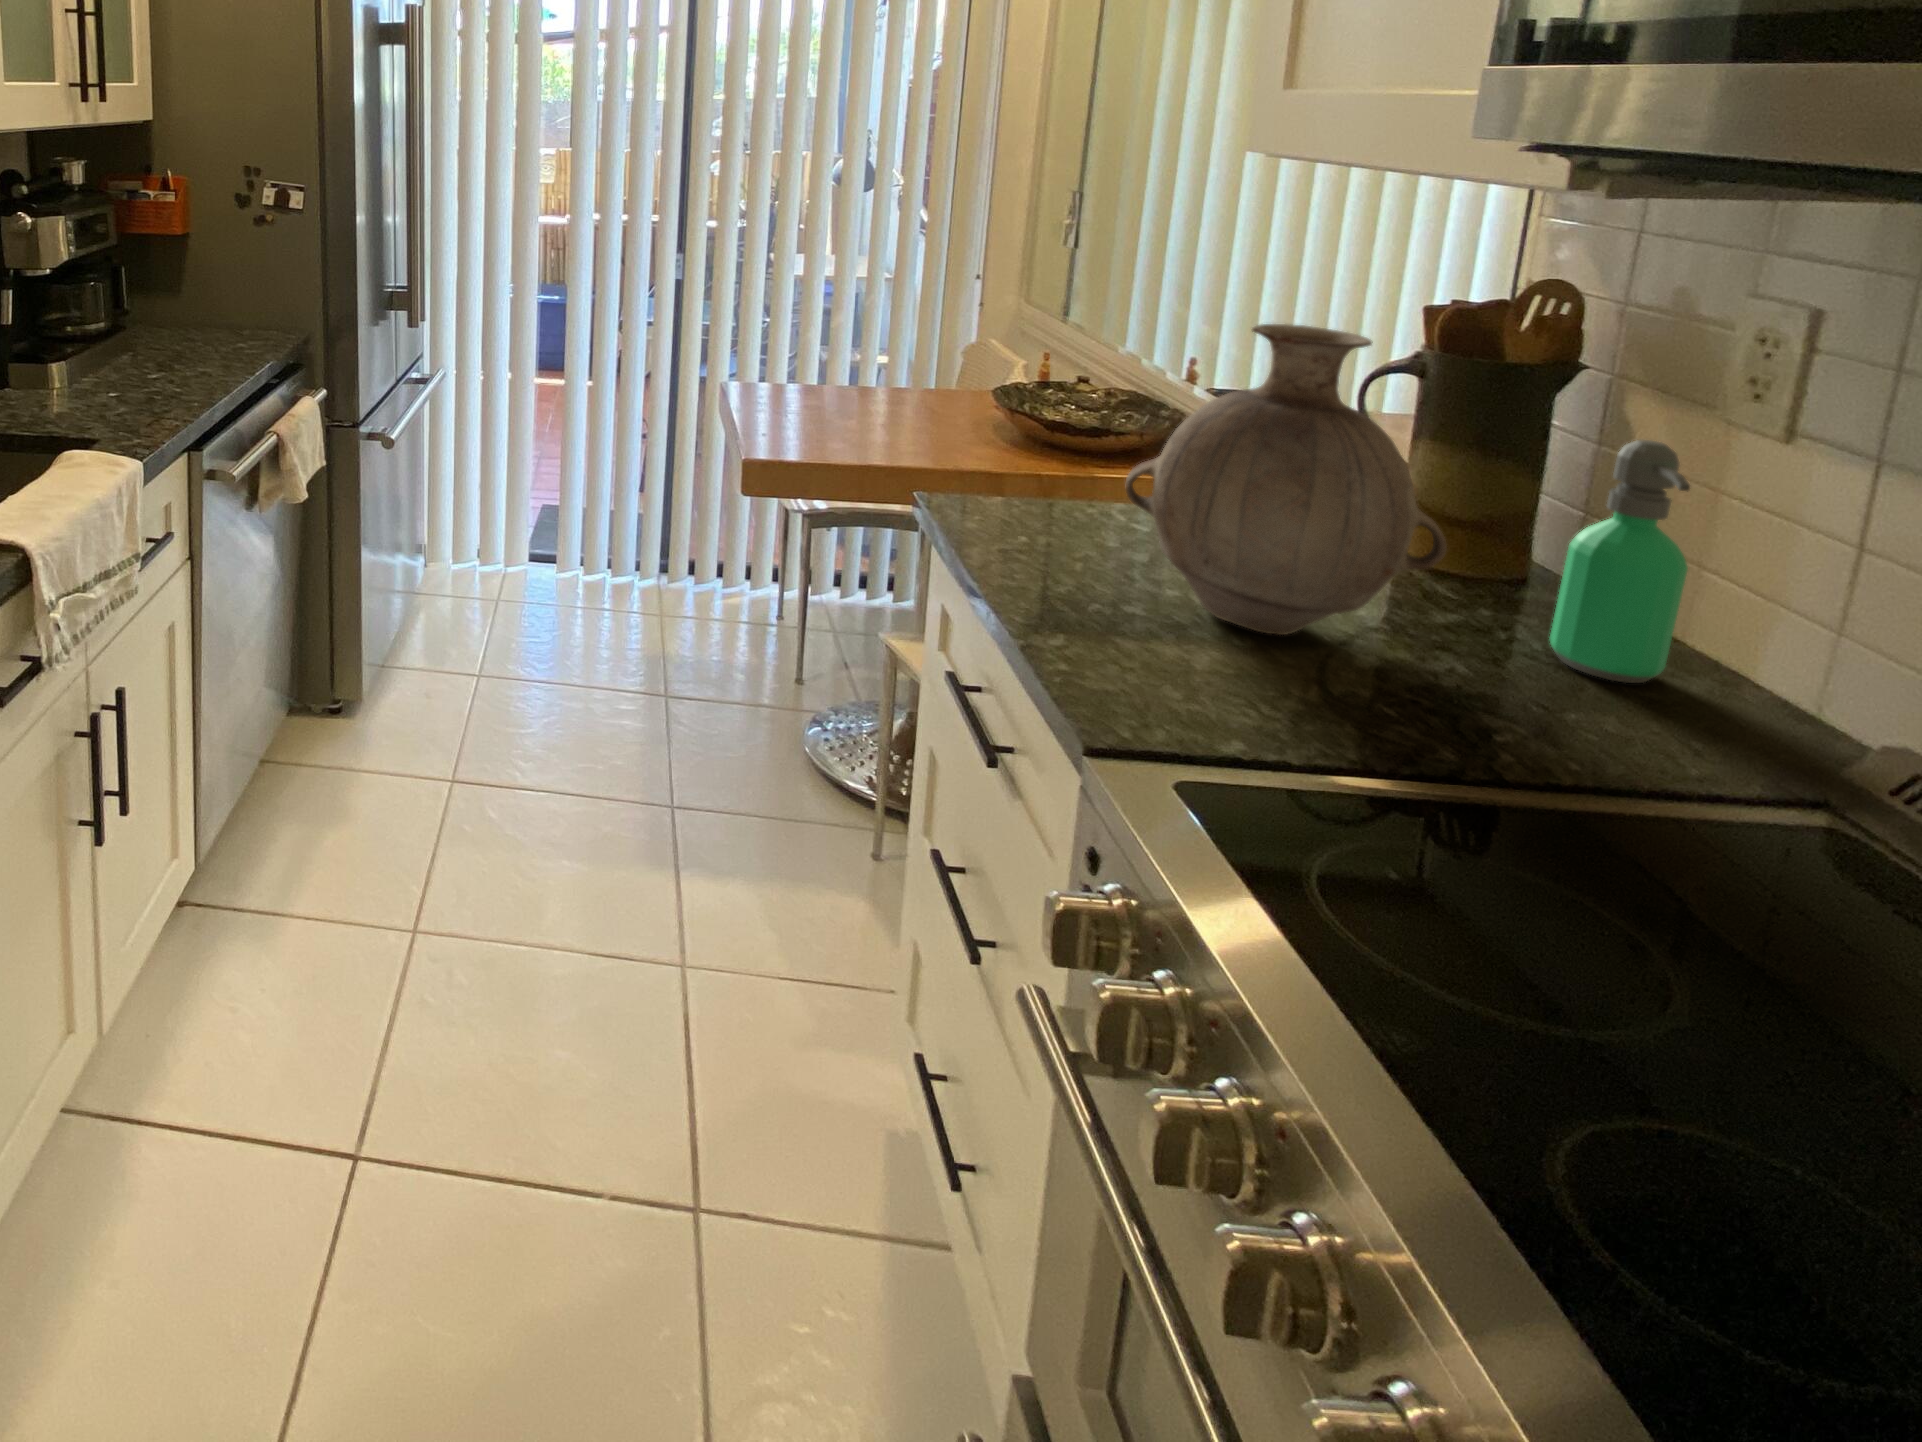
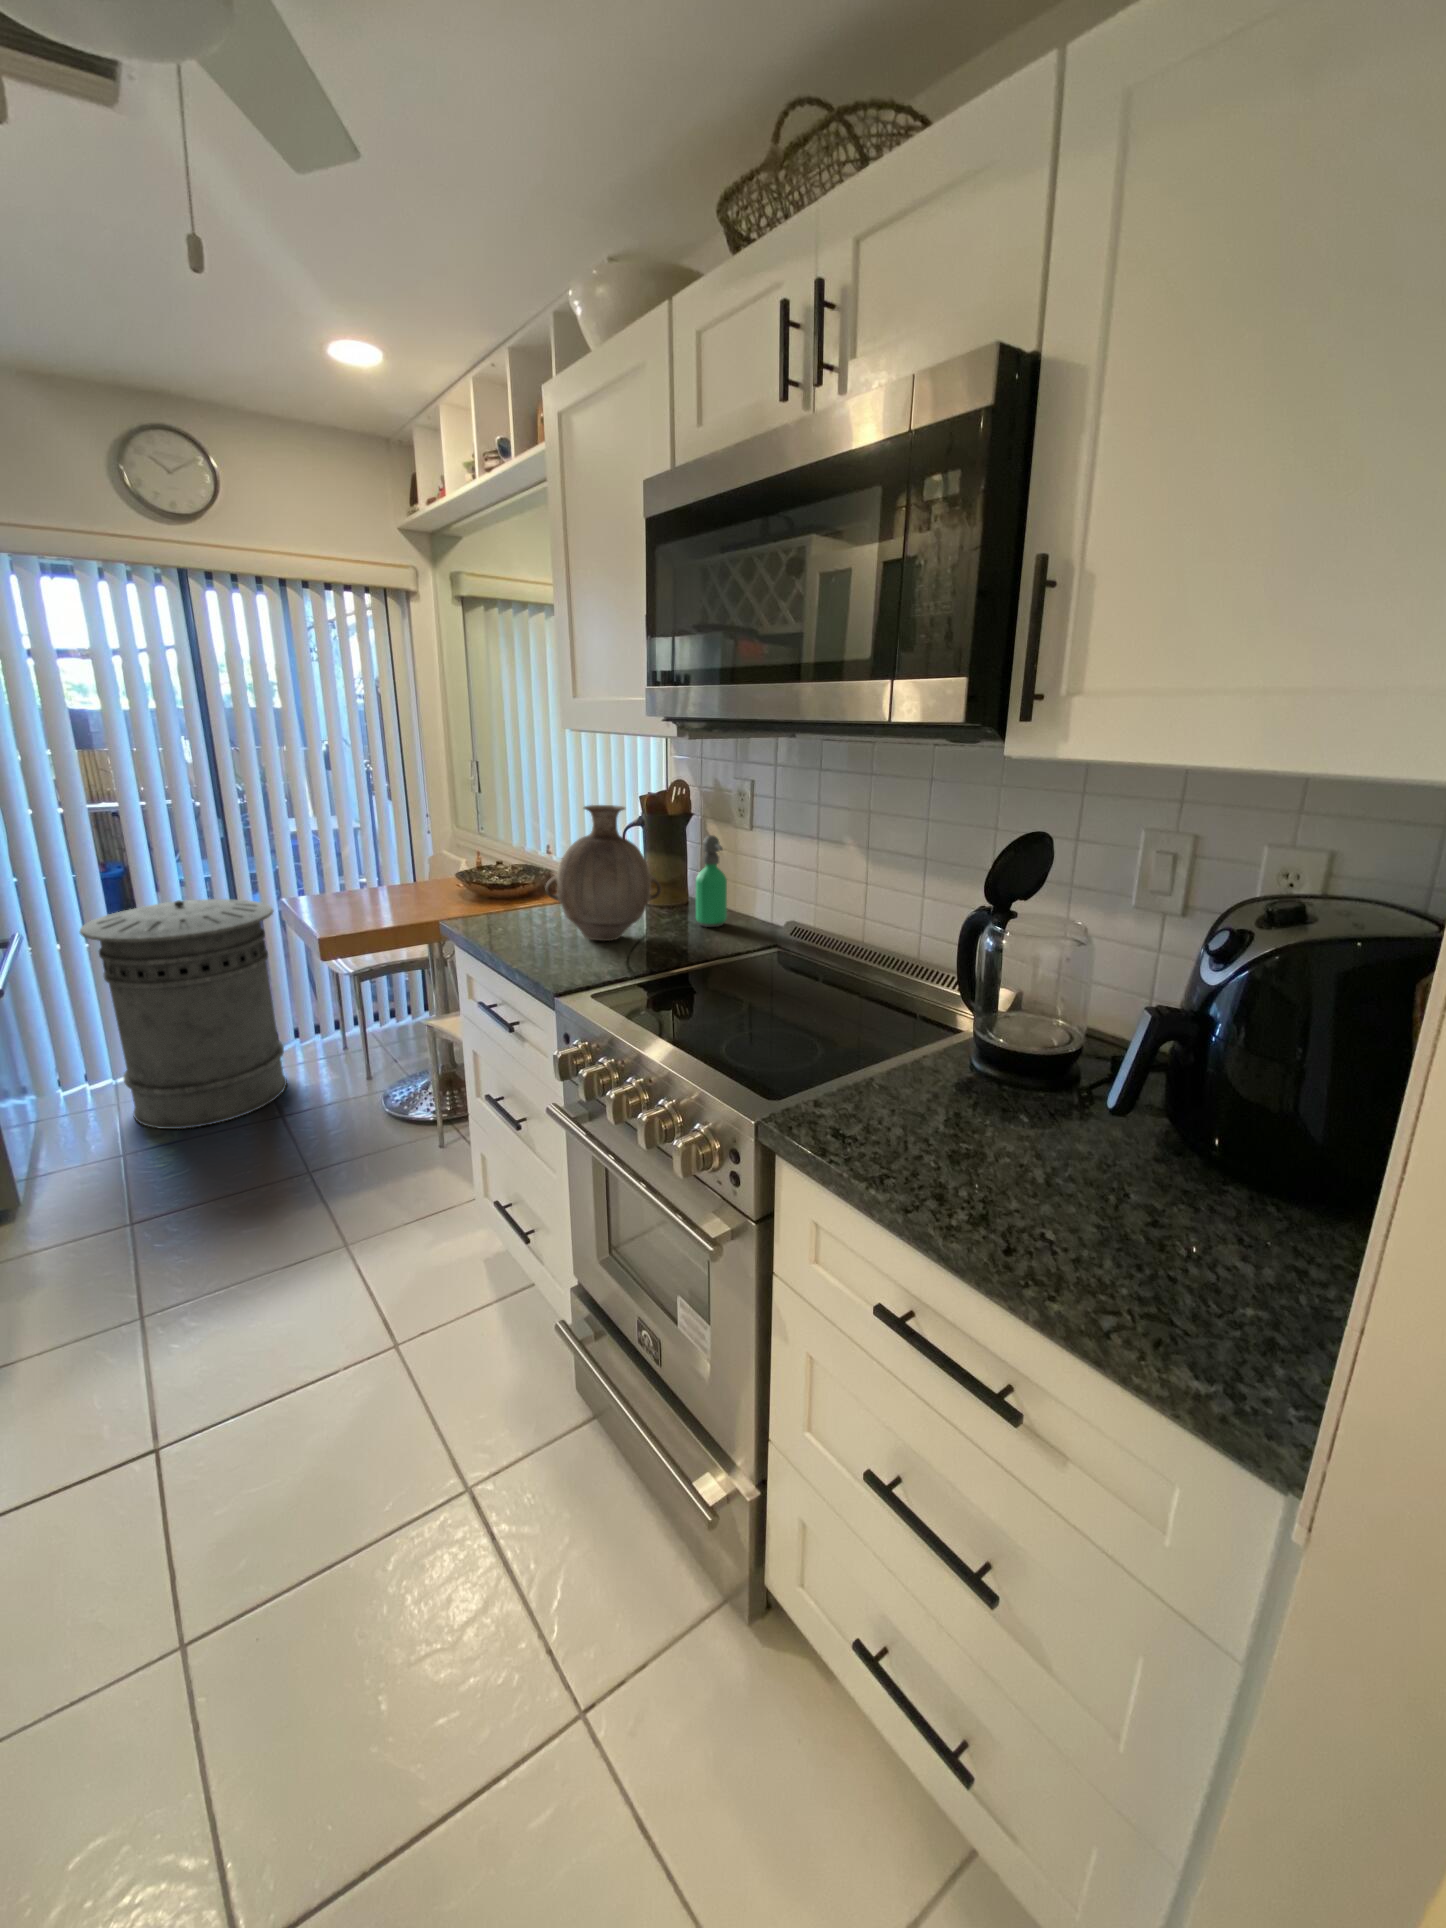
trash can: none [502,355,715,663] -> present [80,899,287,1129]

